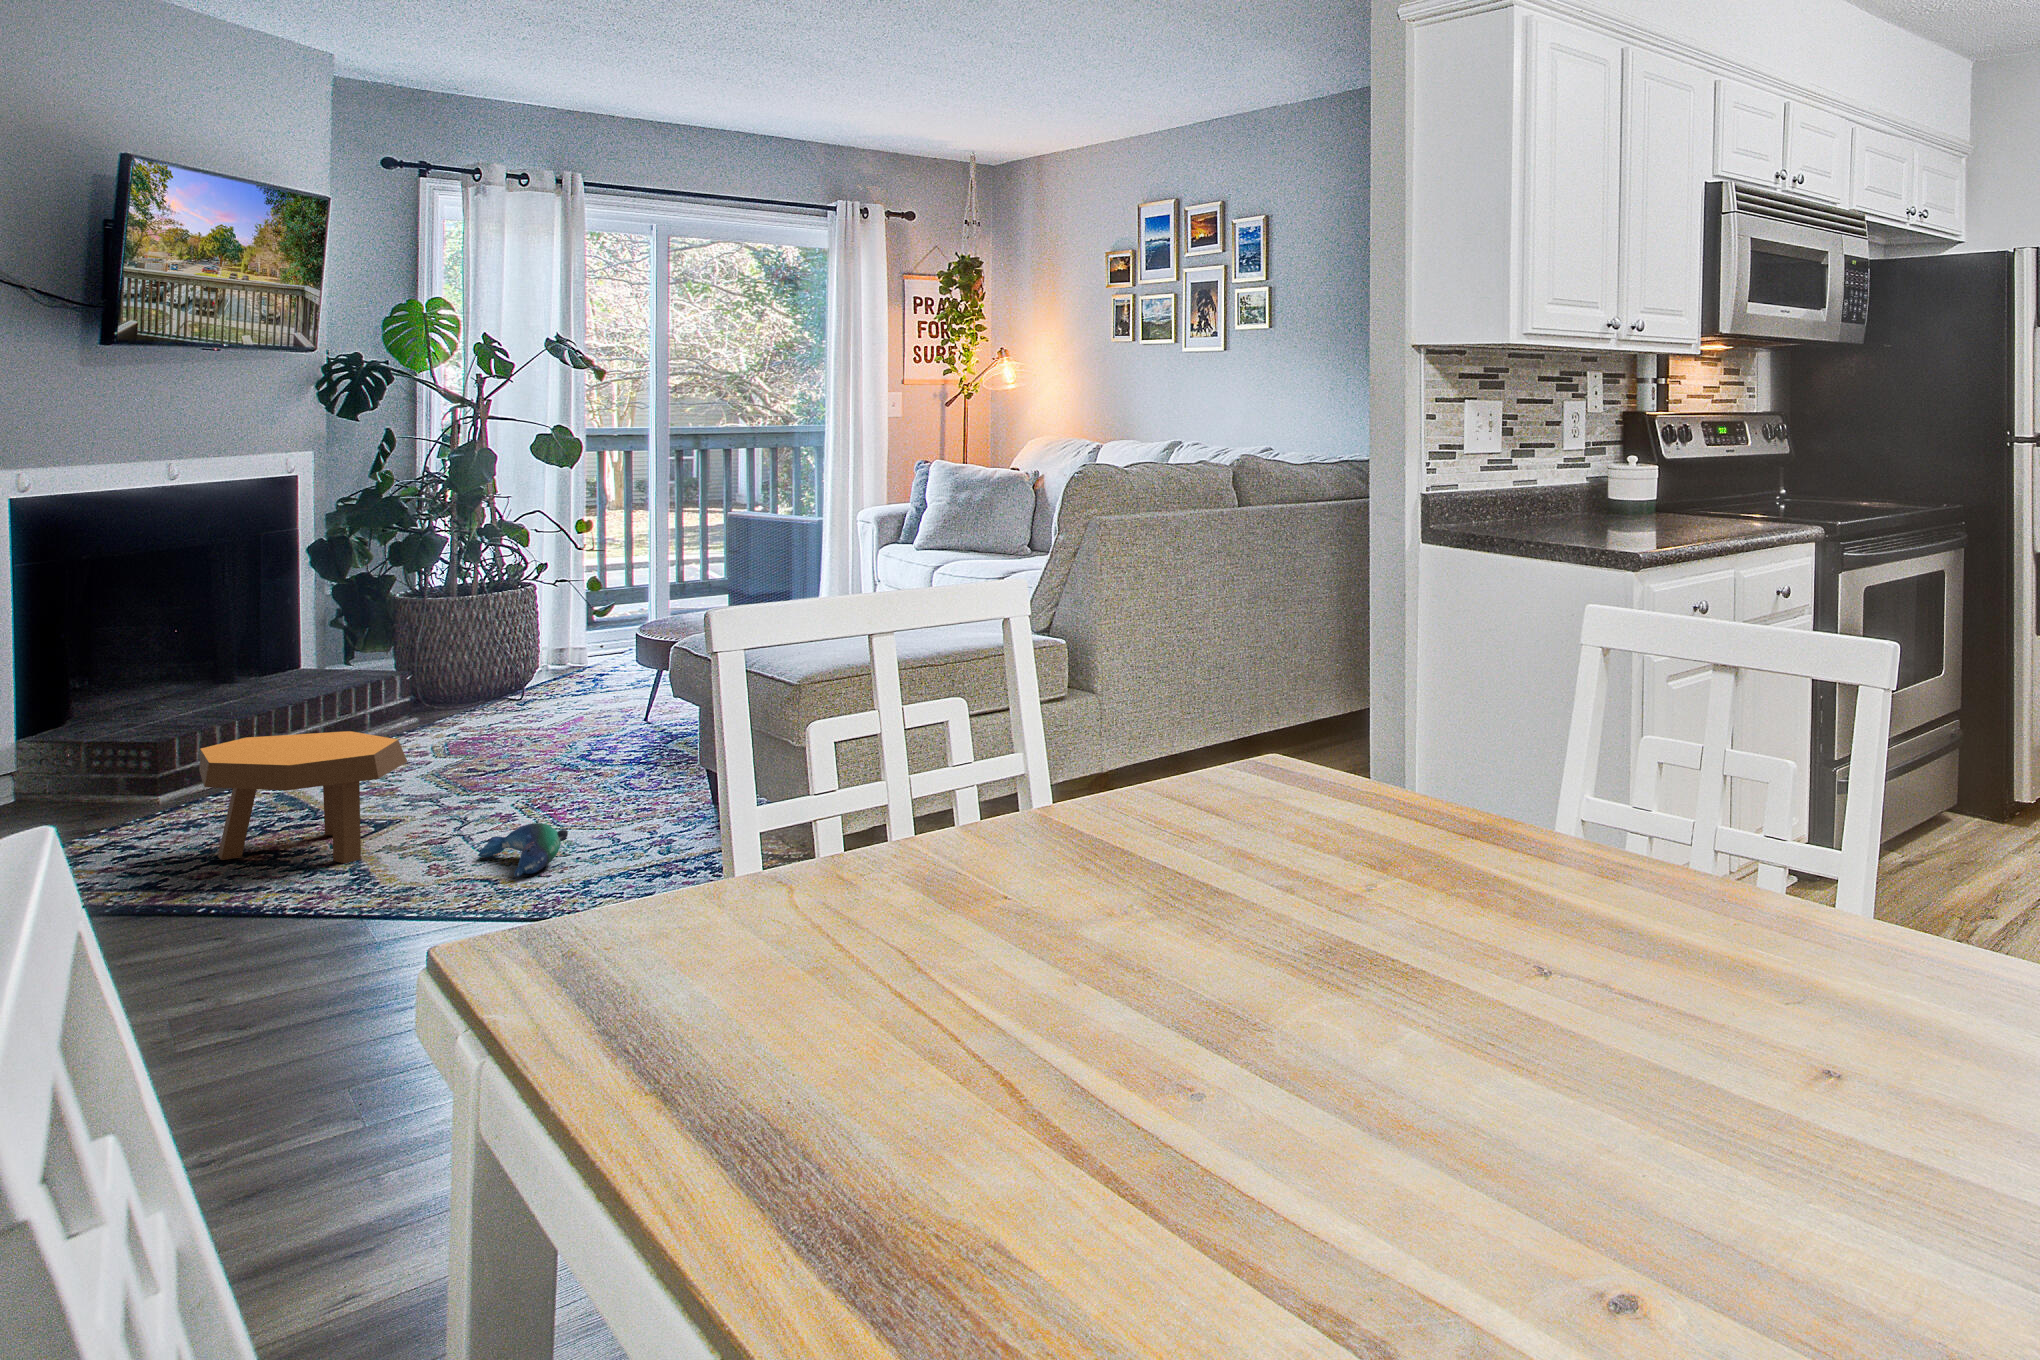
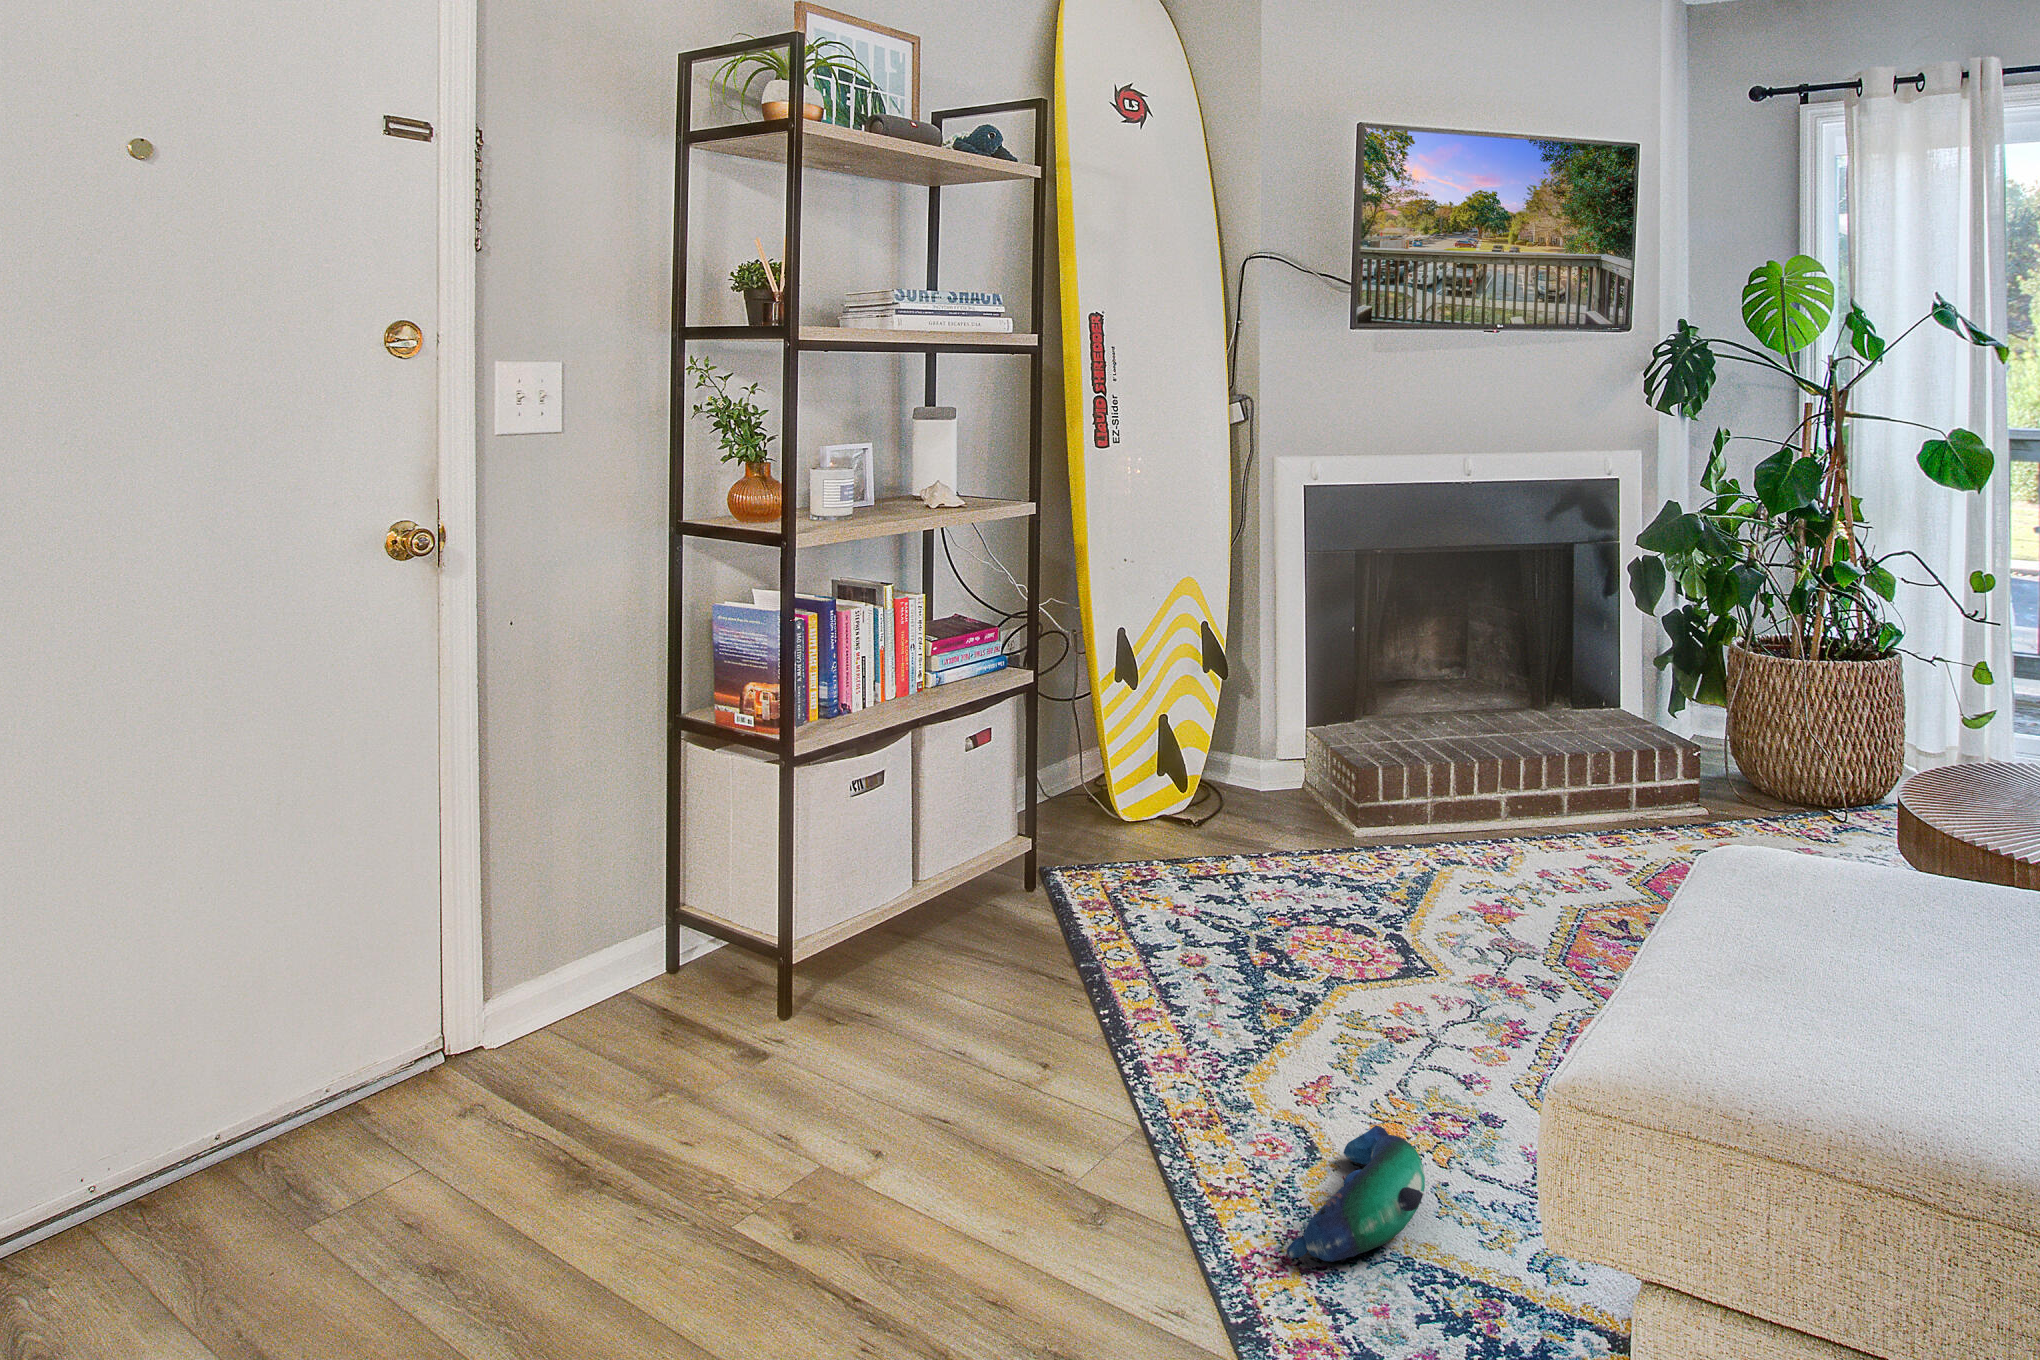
footstool: present [199,731,408,863] -> none [1124,820,1365,1067]

